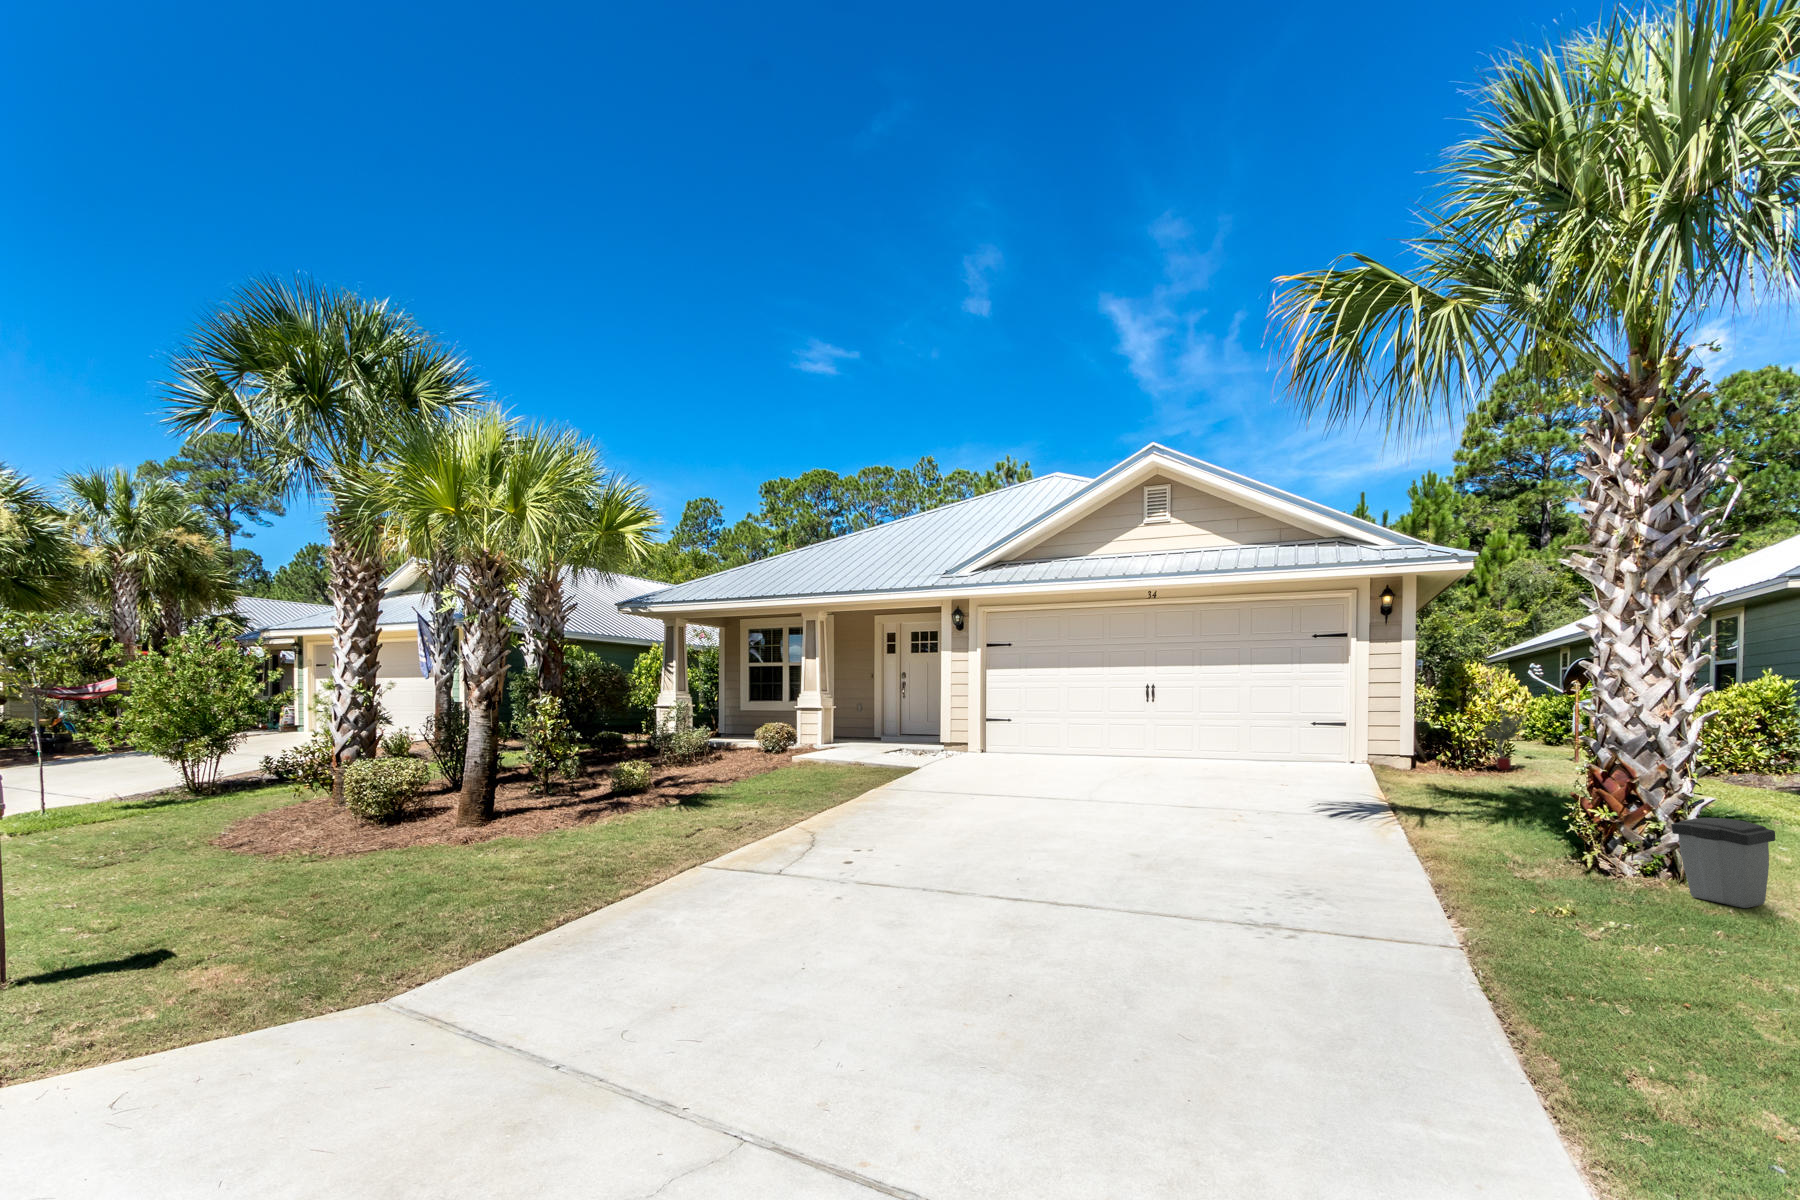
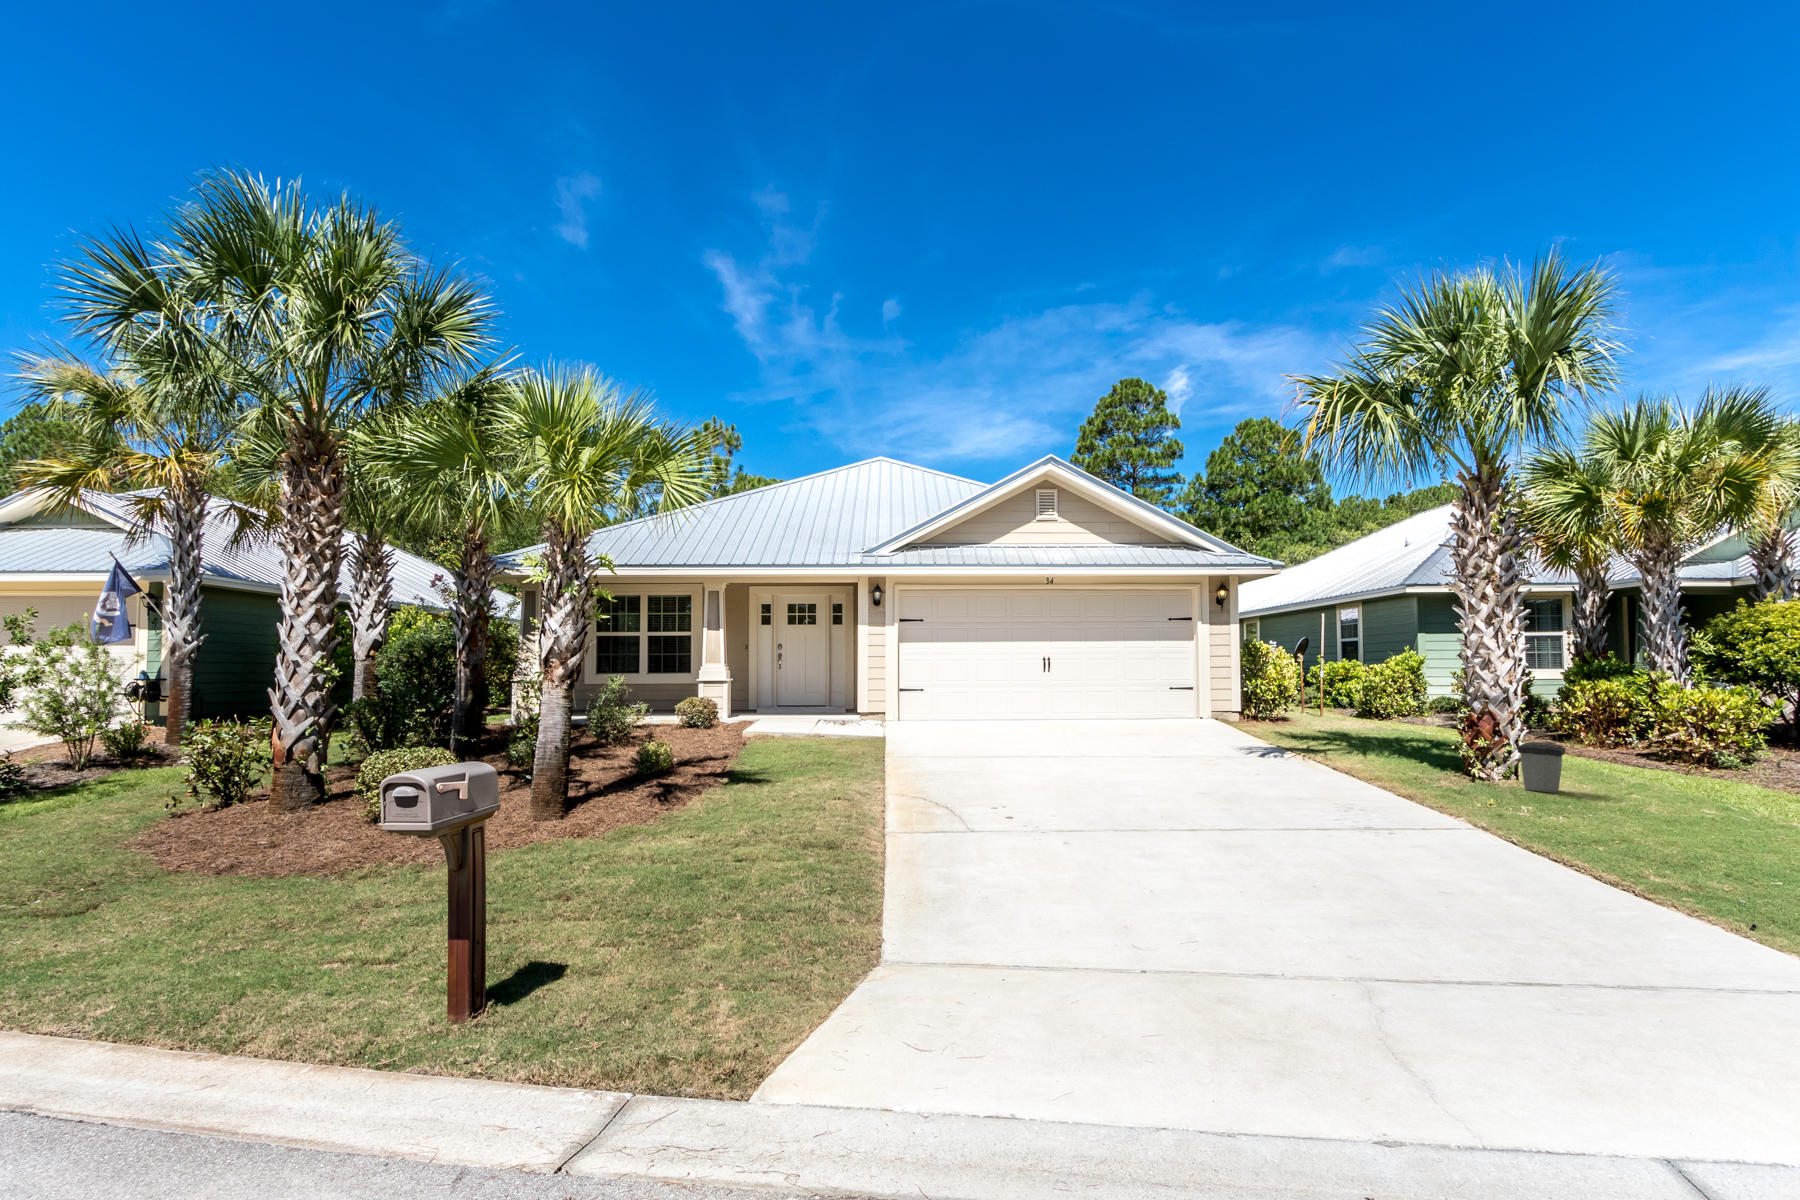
potted tree: present [1478,707,1526,770] -> none [1271,676,1301,722]

